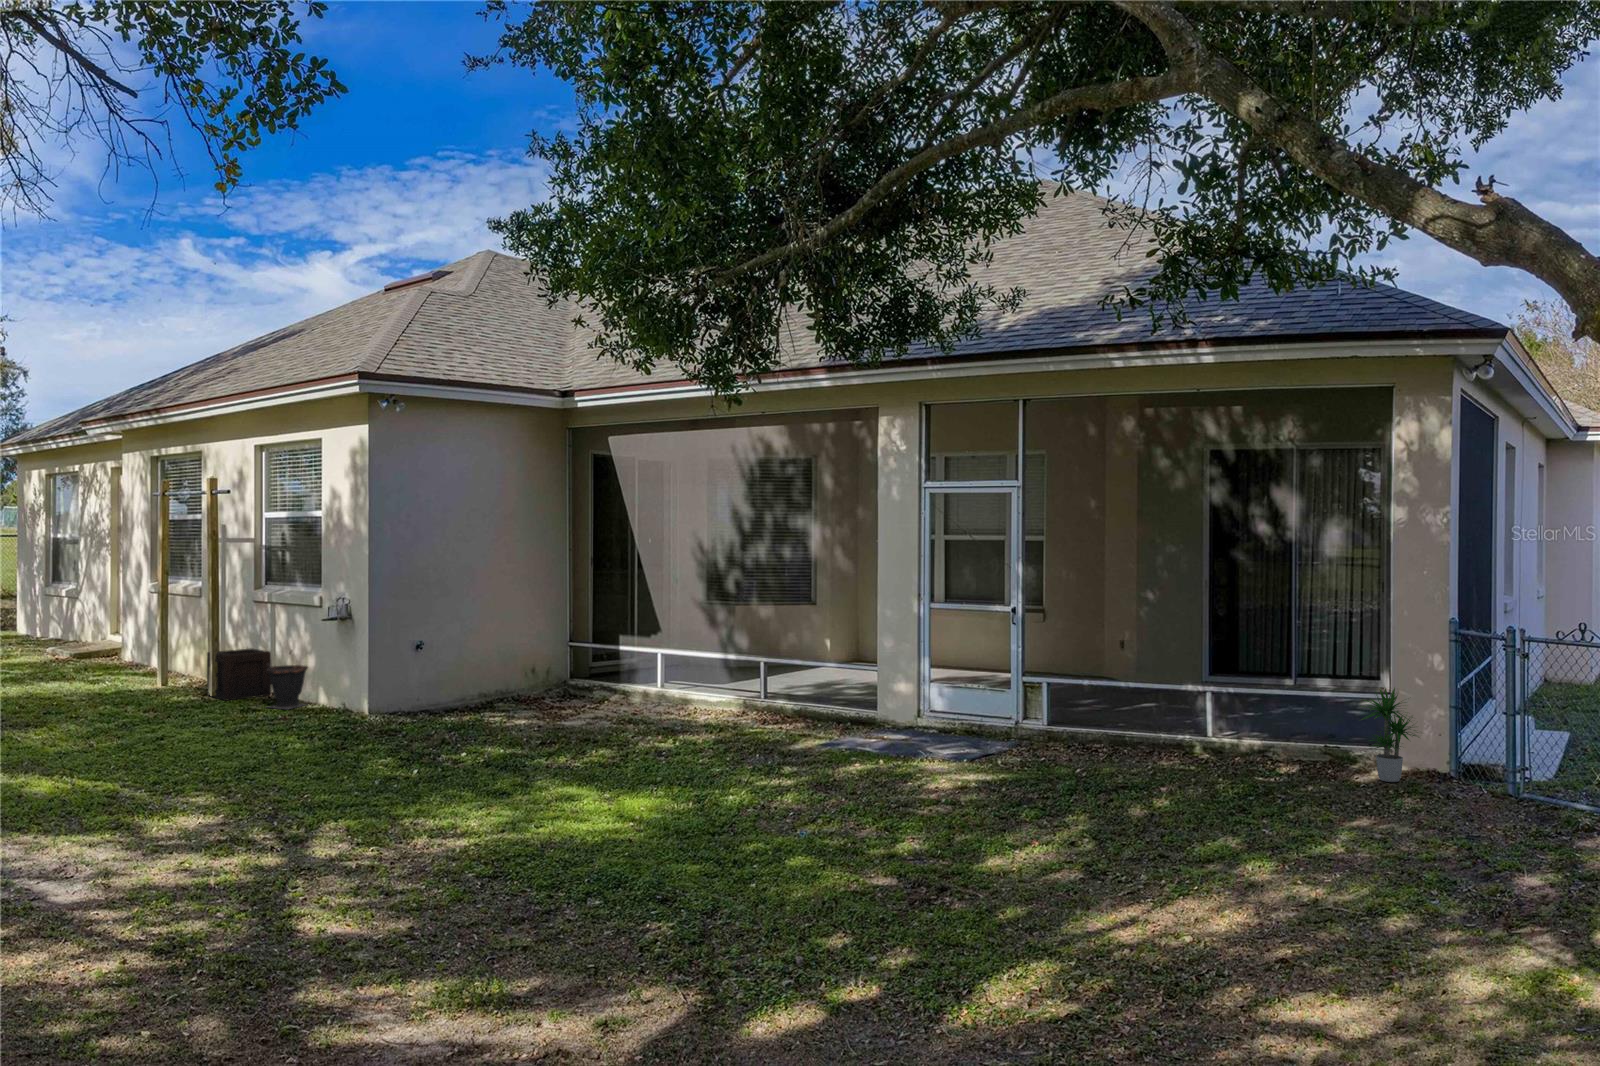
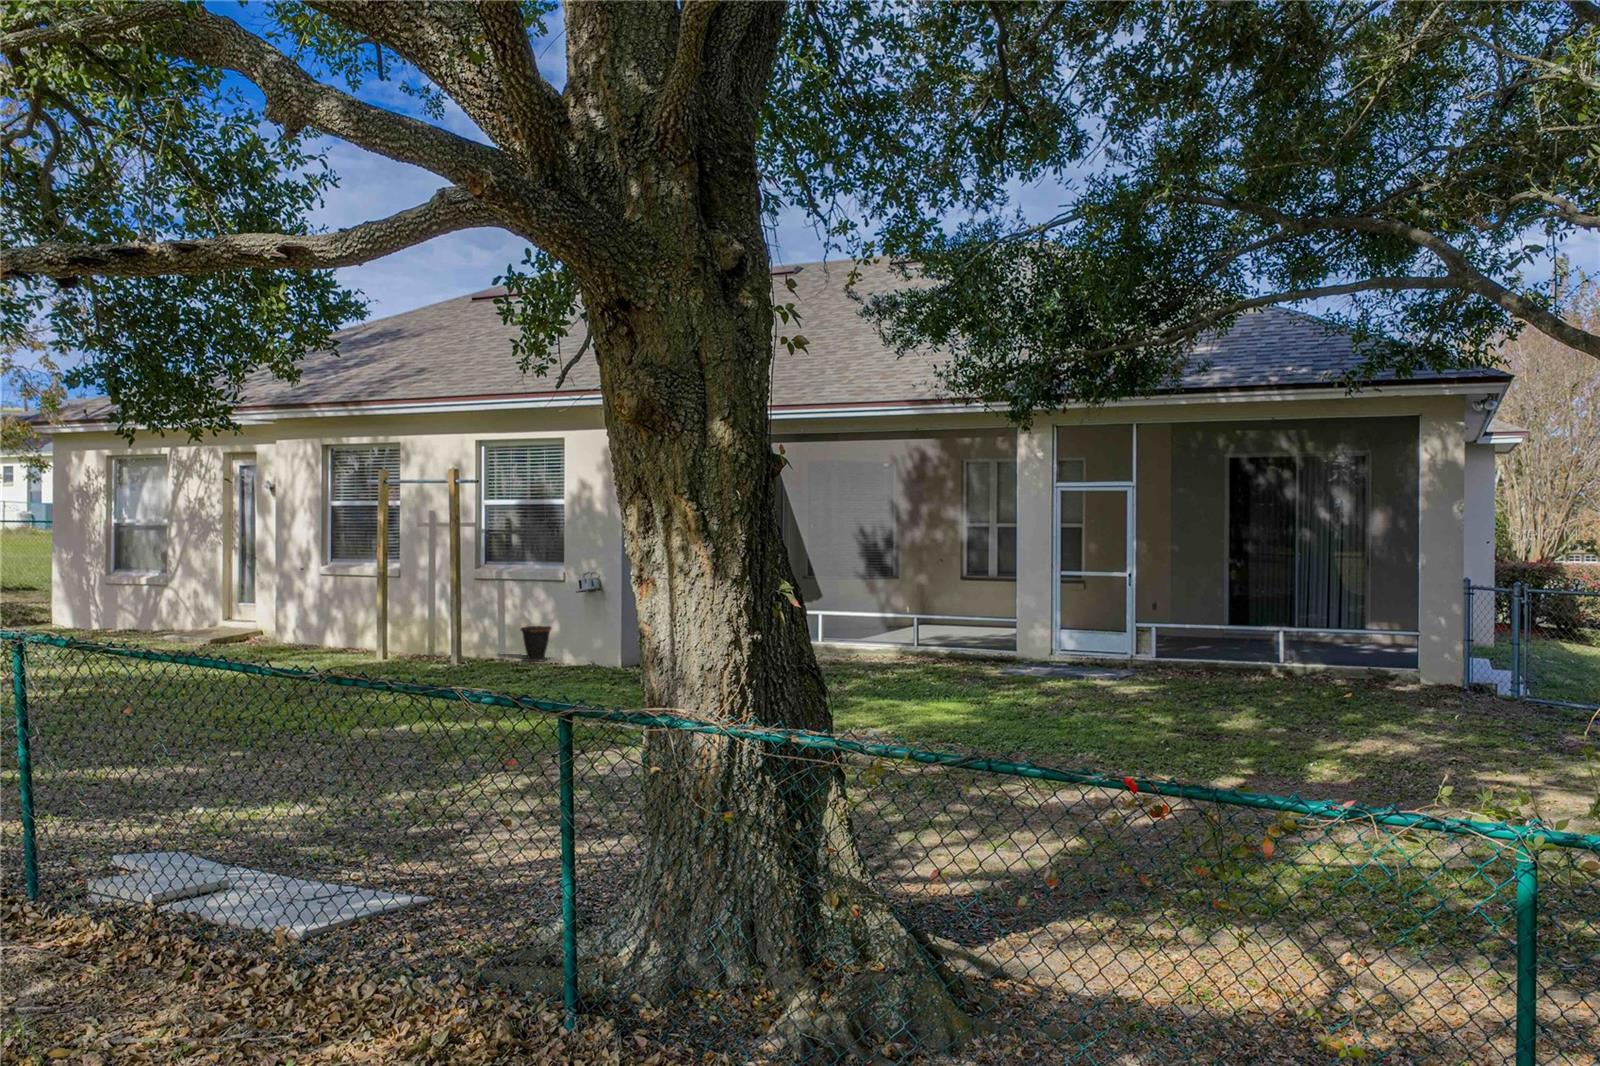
wooden crate: present [207,649,271,700] -> none [446,614,501,657]
potted plant: present [1362,688,1417,782] -> none [1390,622,1436,686]

